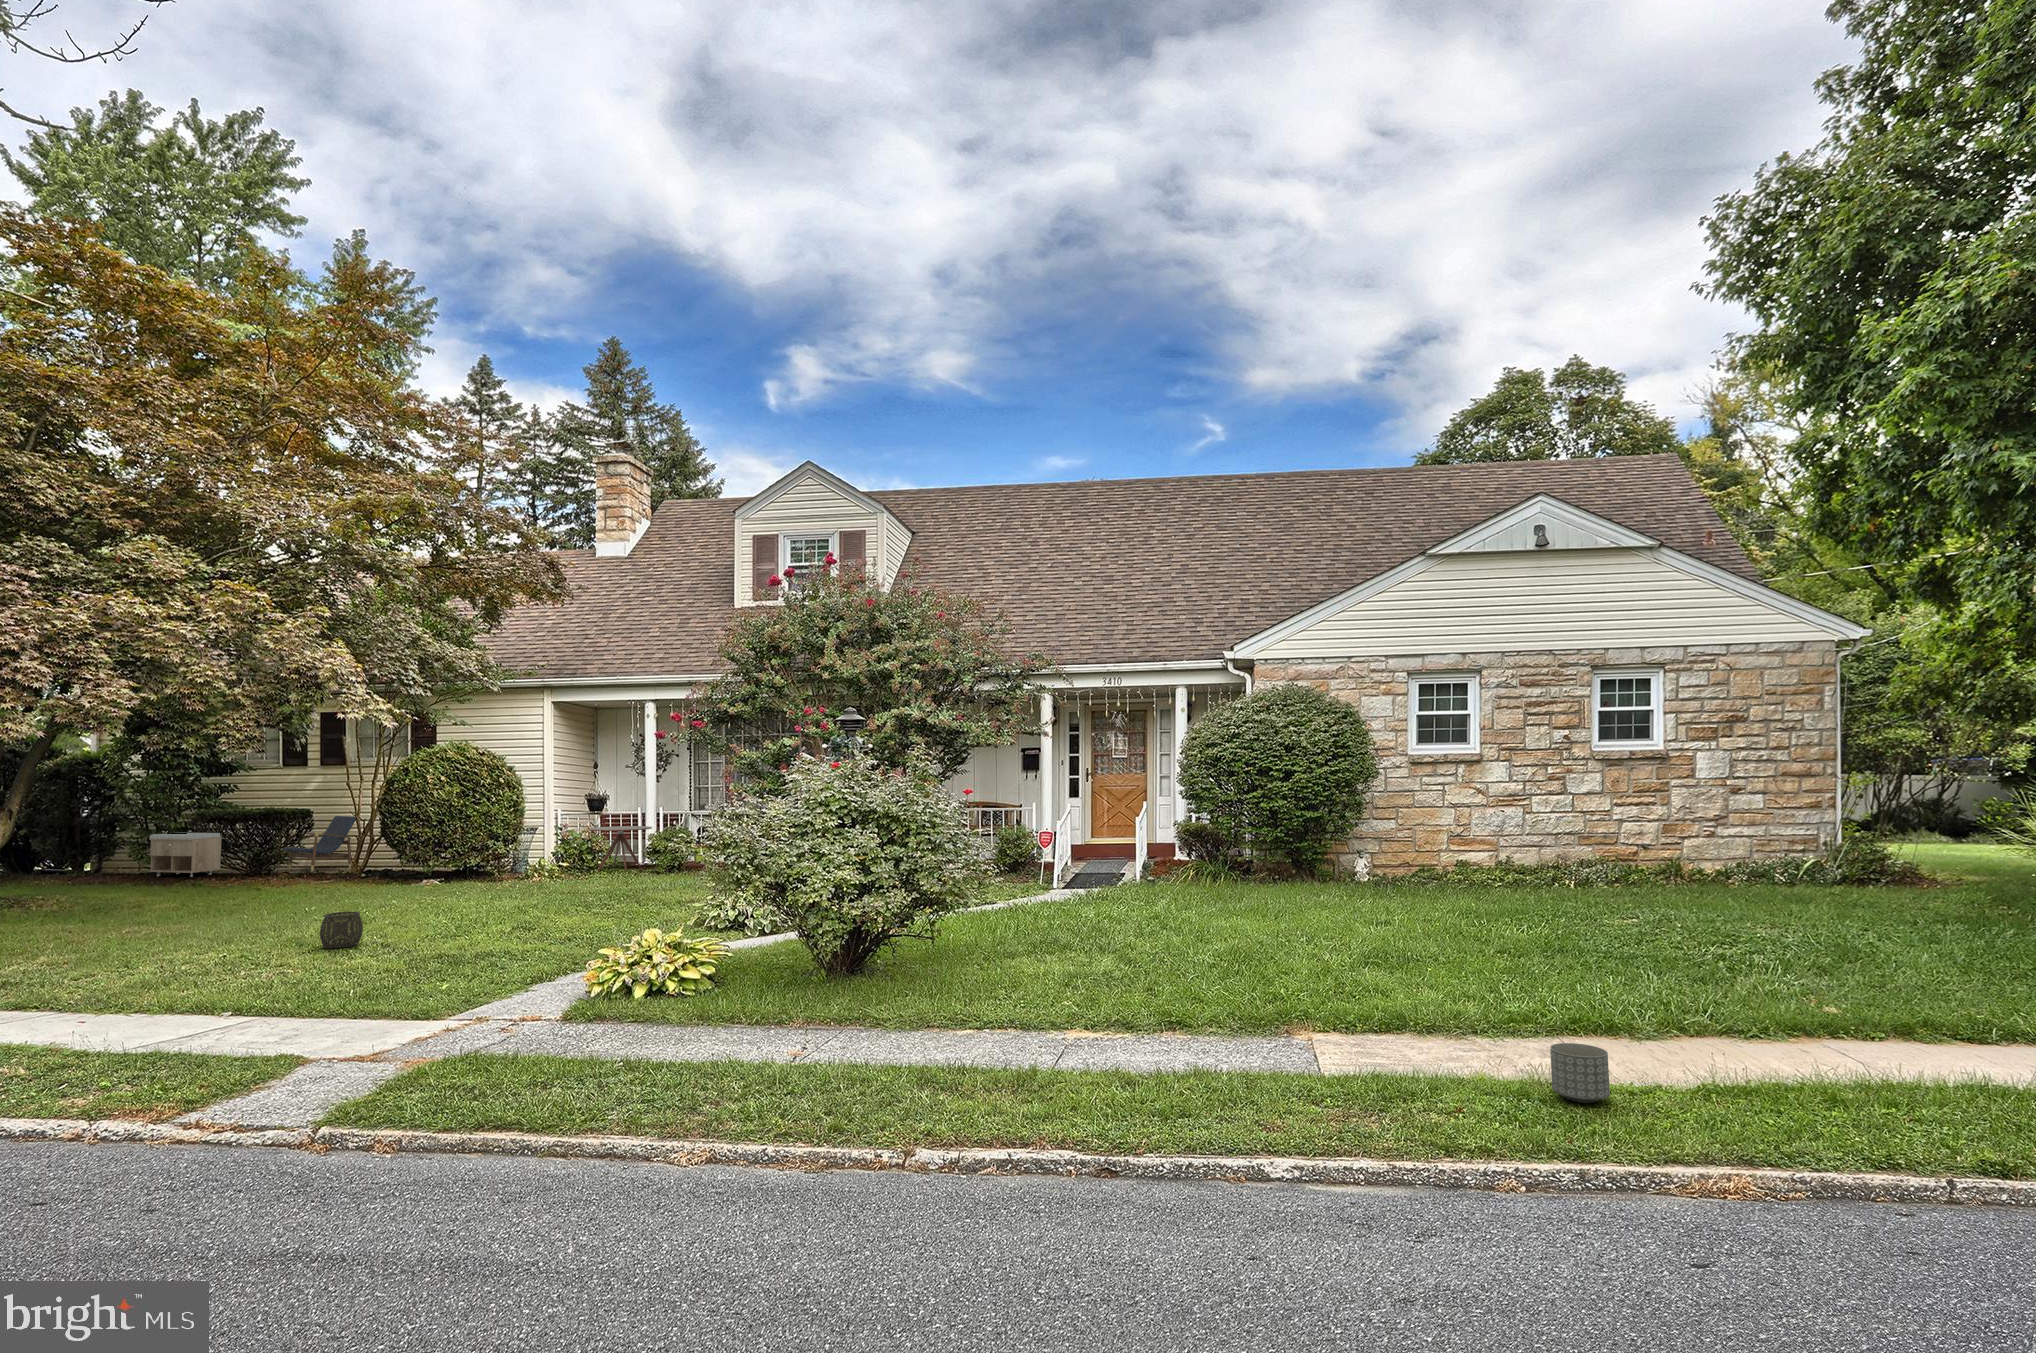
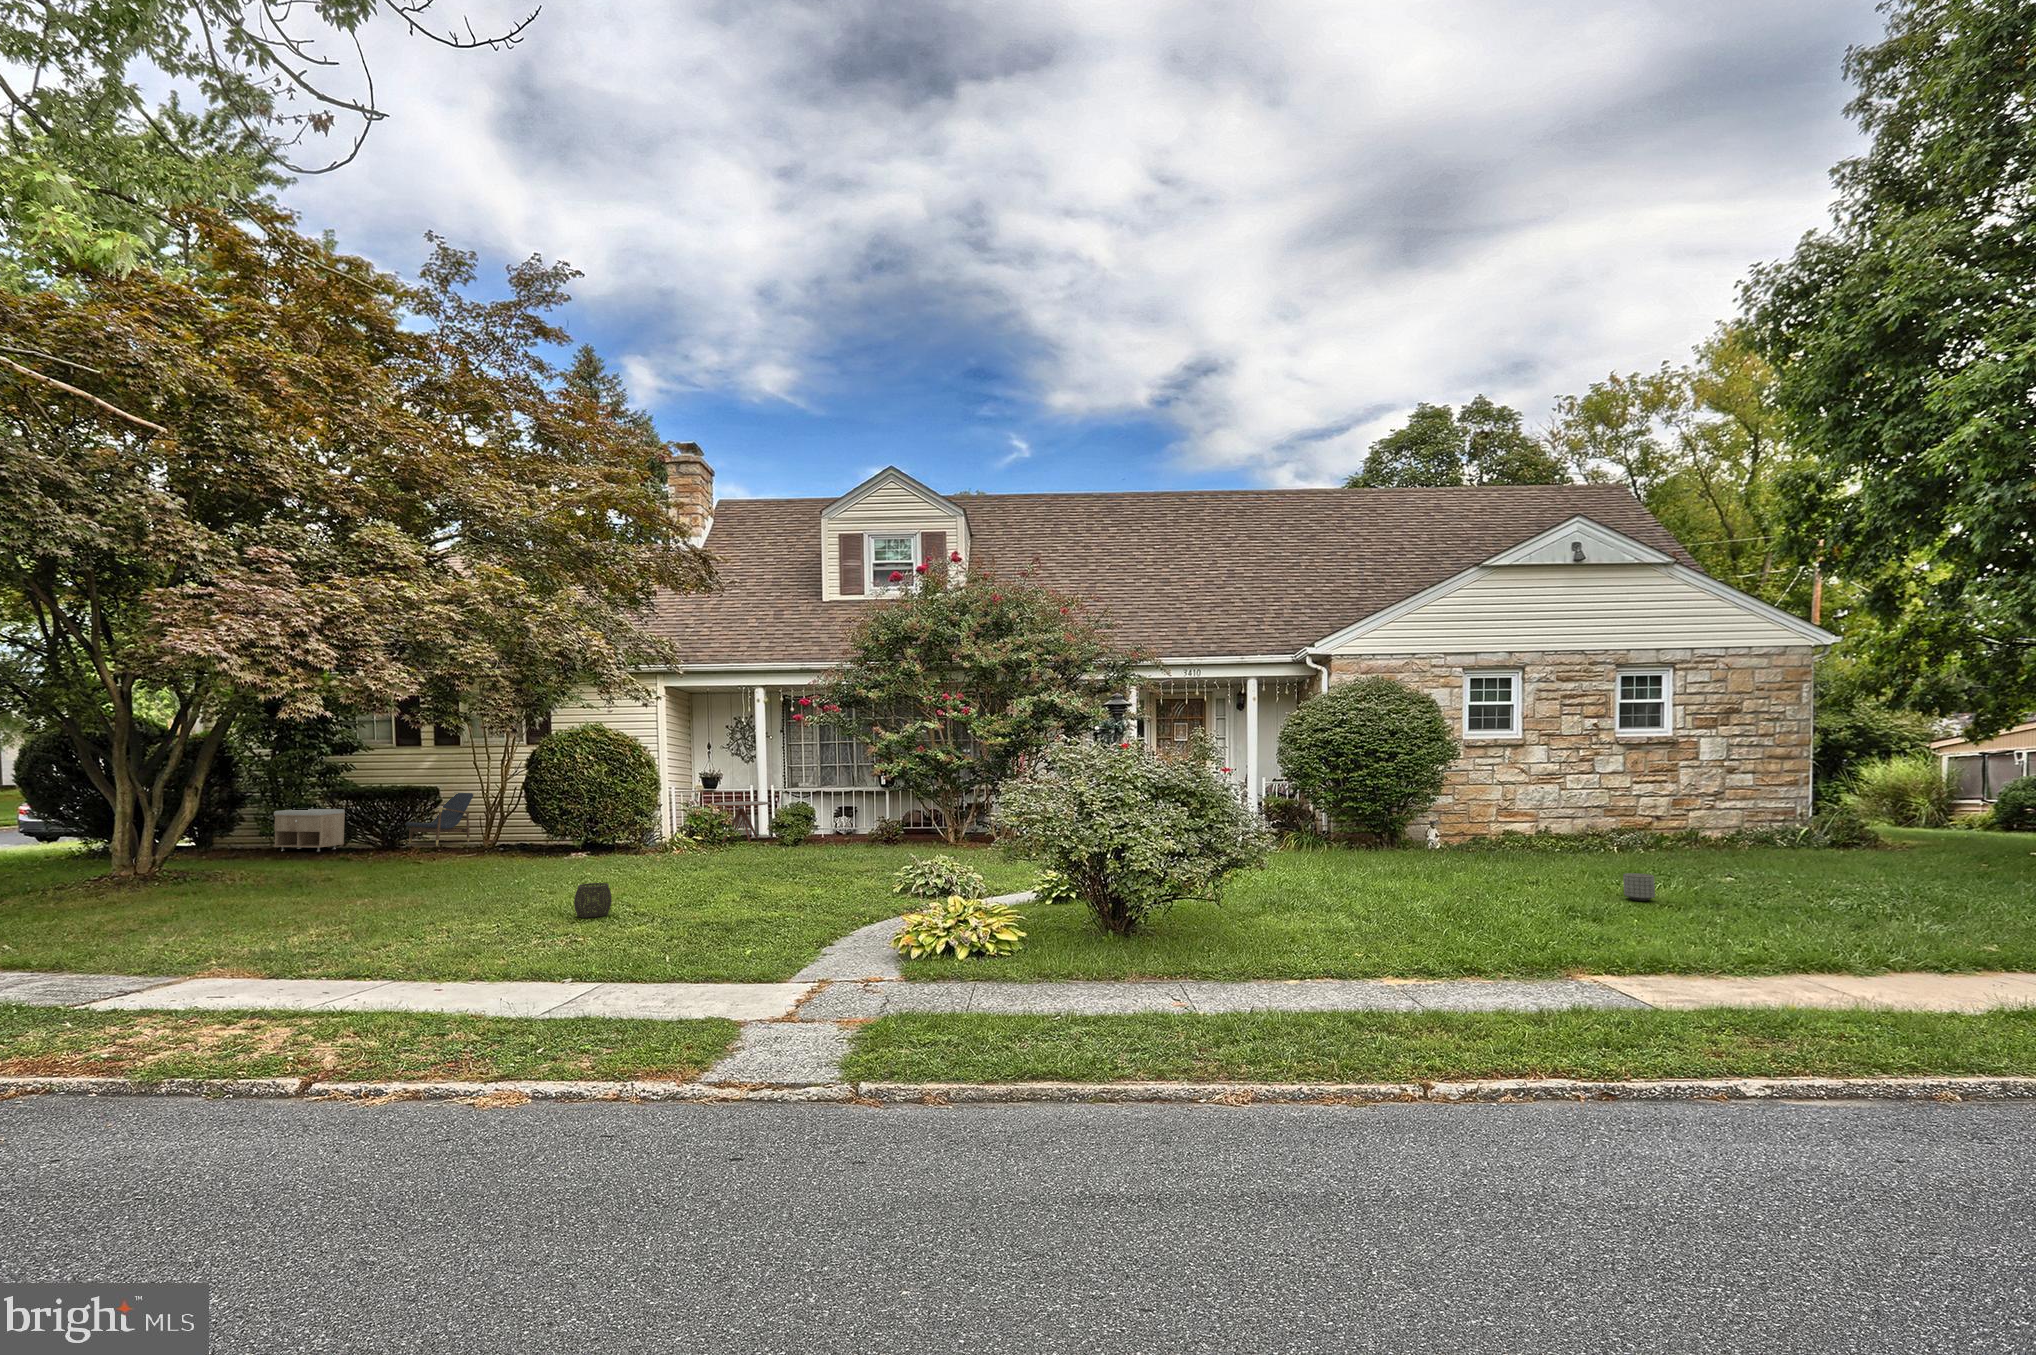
planter: present [1550,1043,1610,1103] -> present [1623,873,1655,901]

